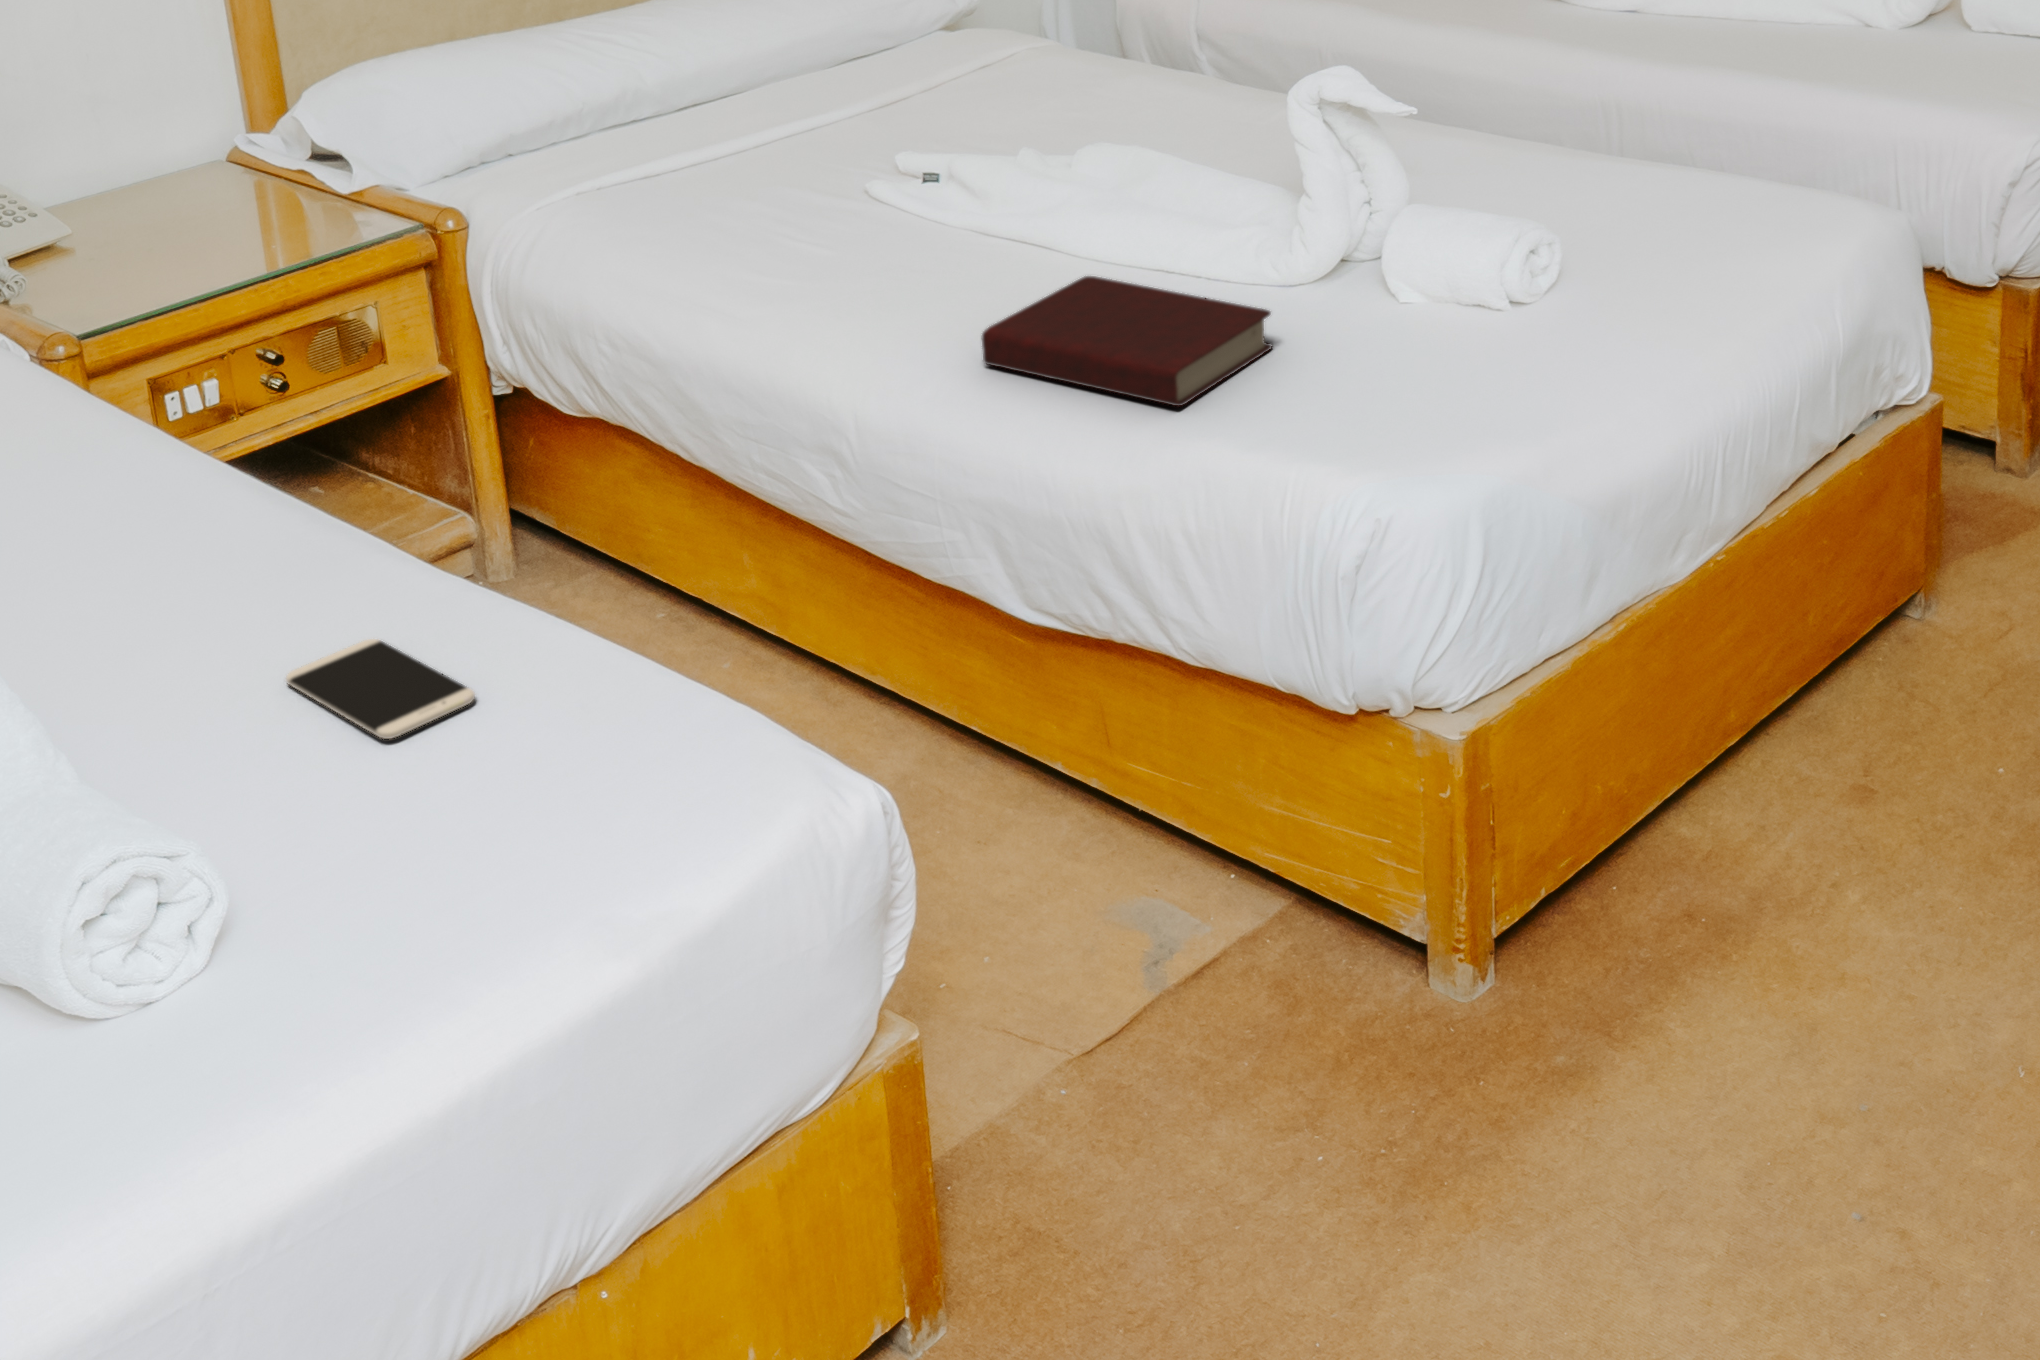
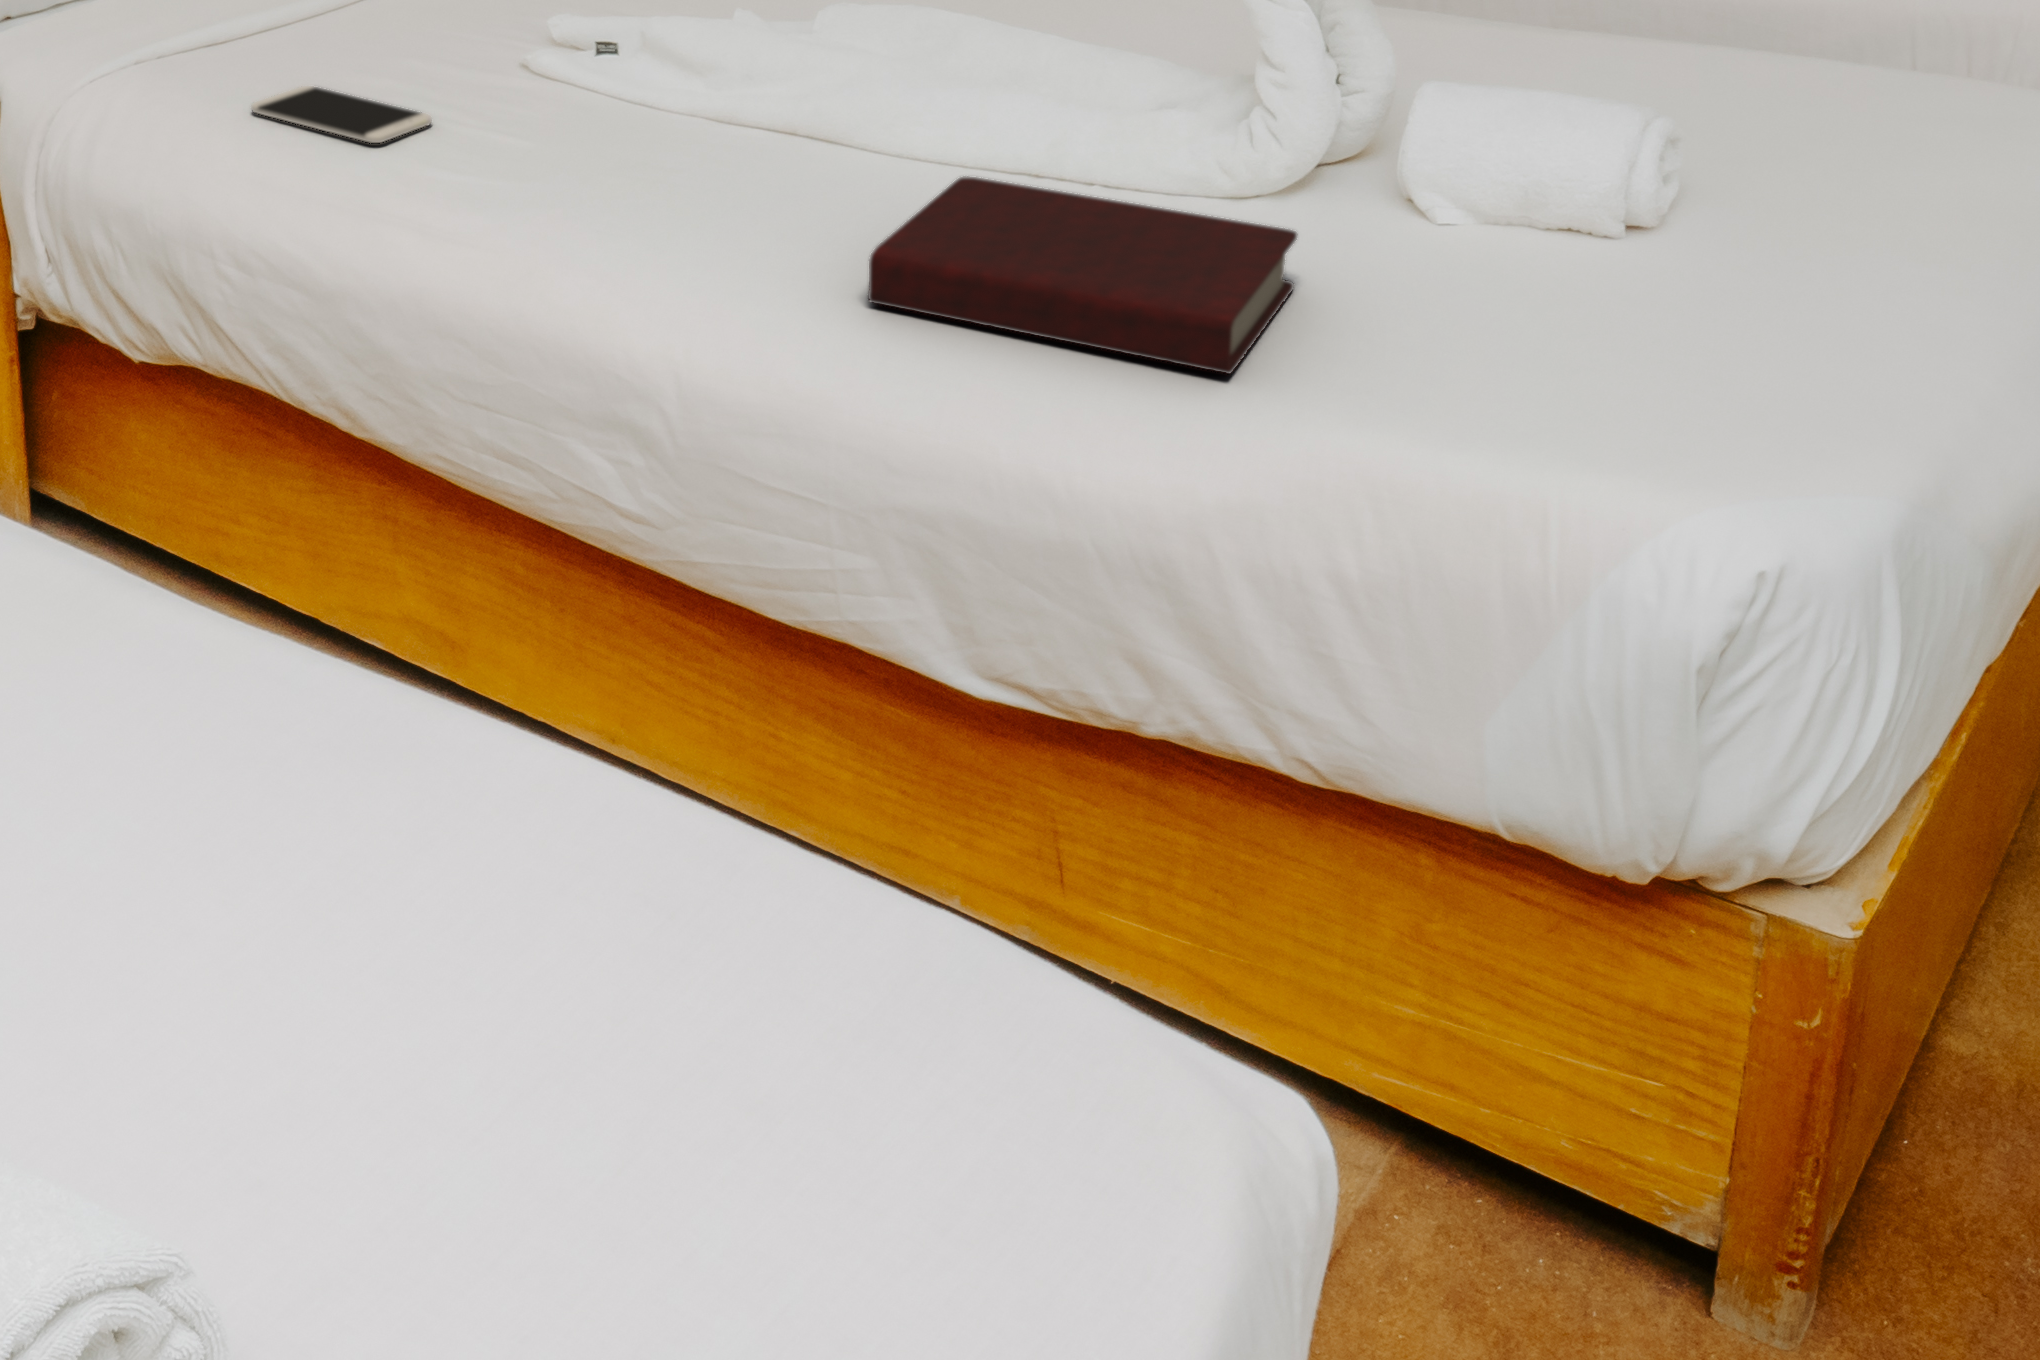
smartphone: present [286,639,475,739] -> present [251,86,432,143]

